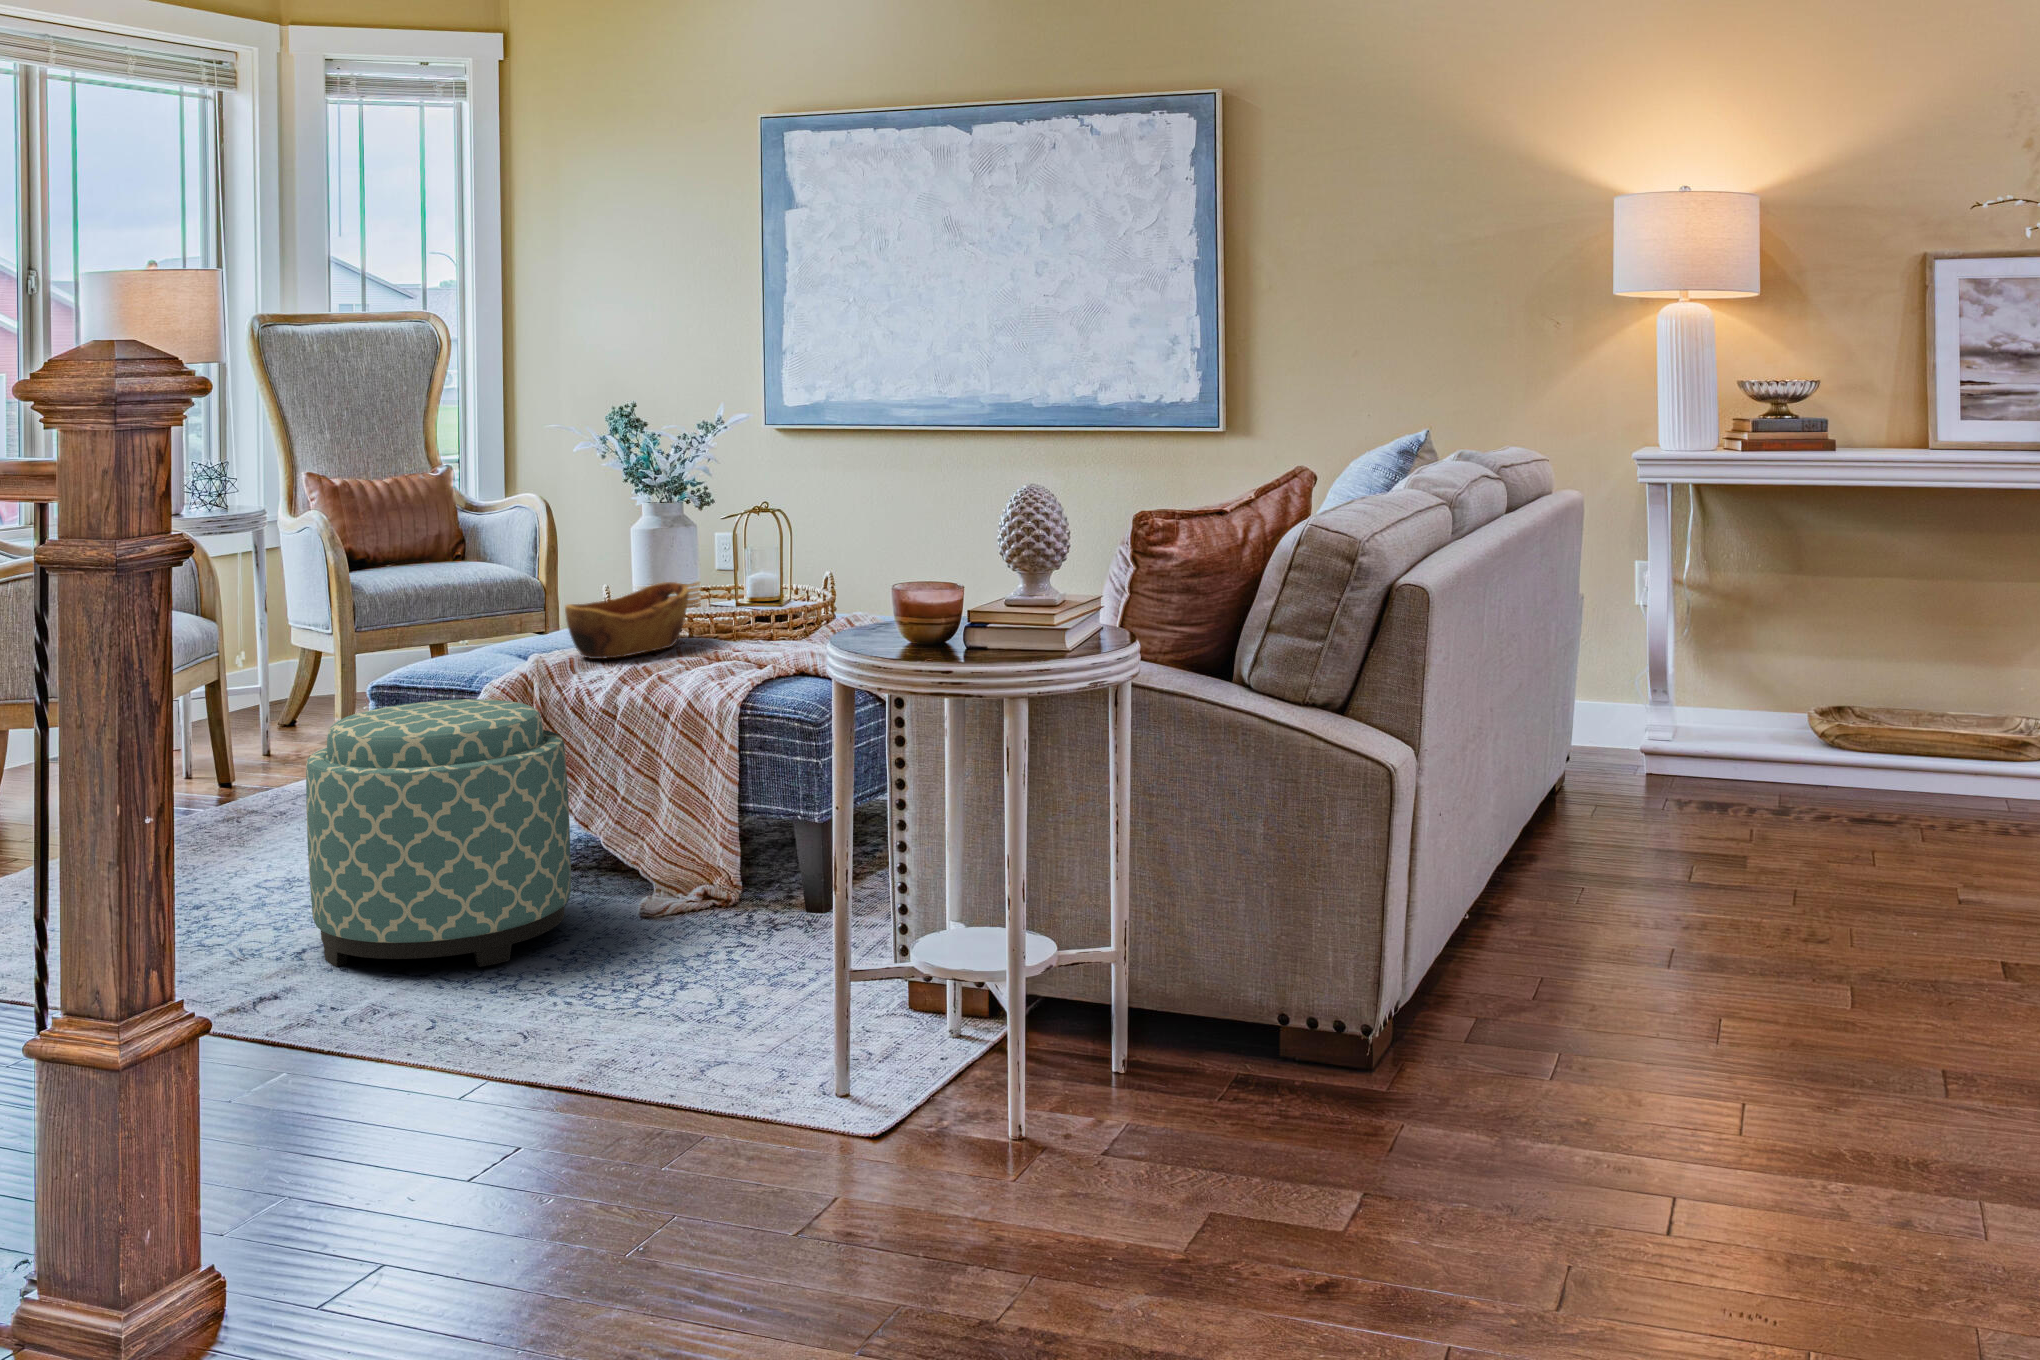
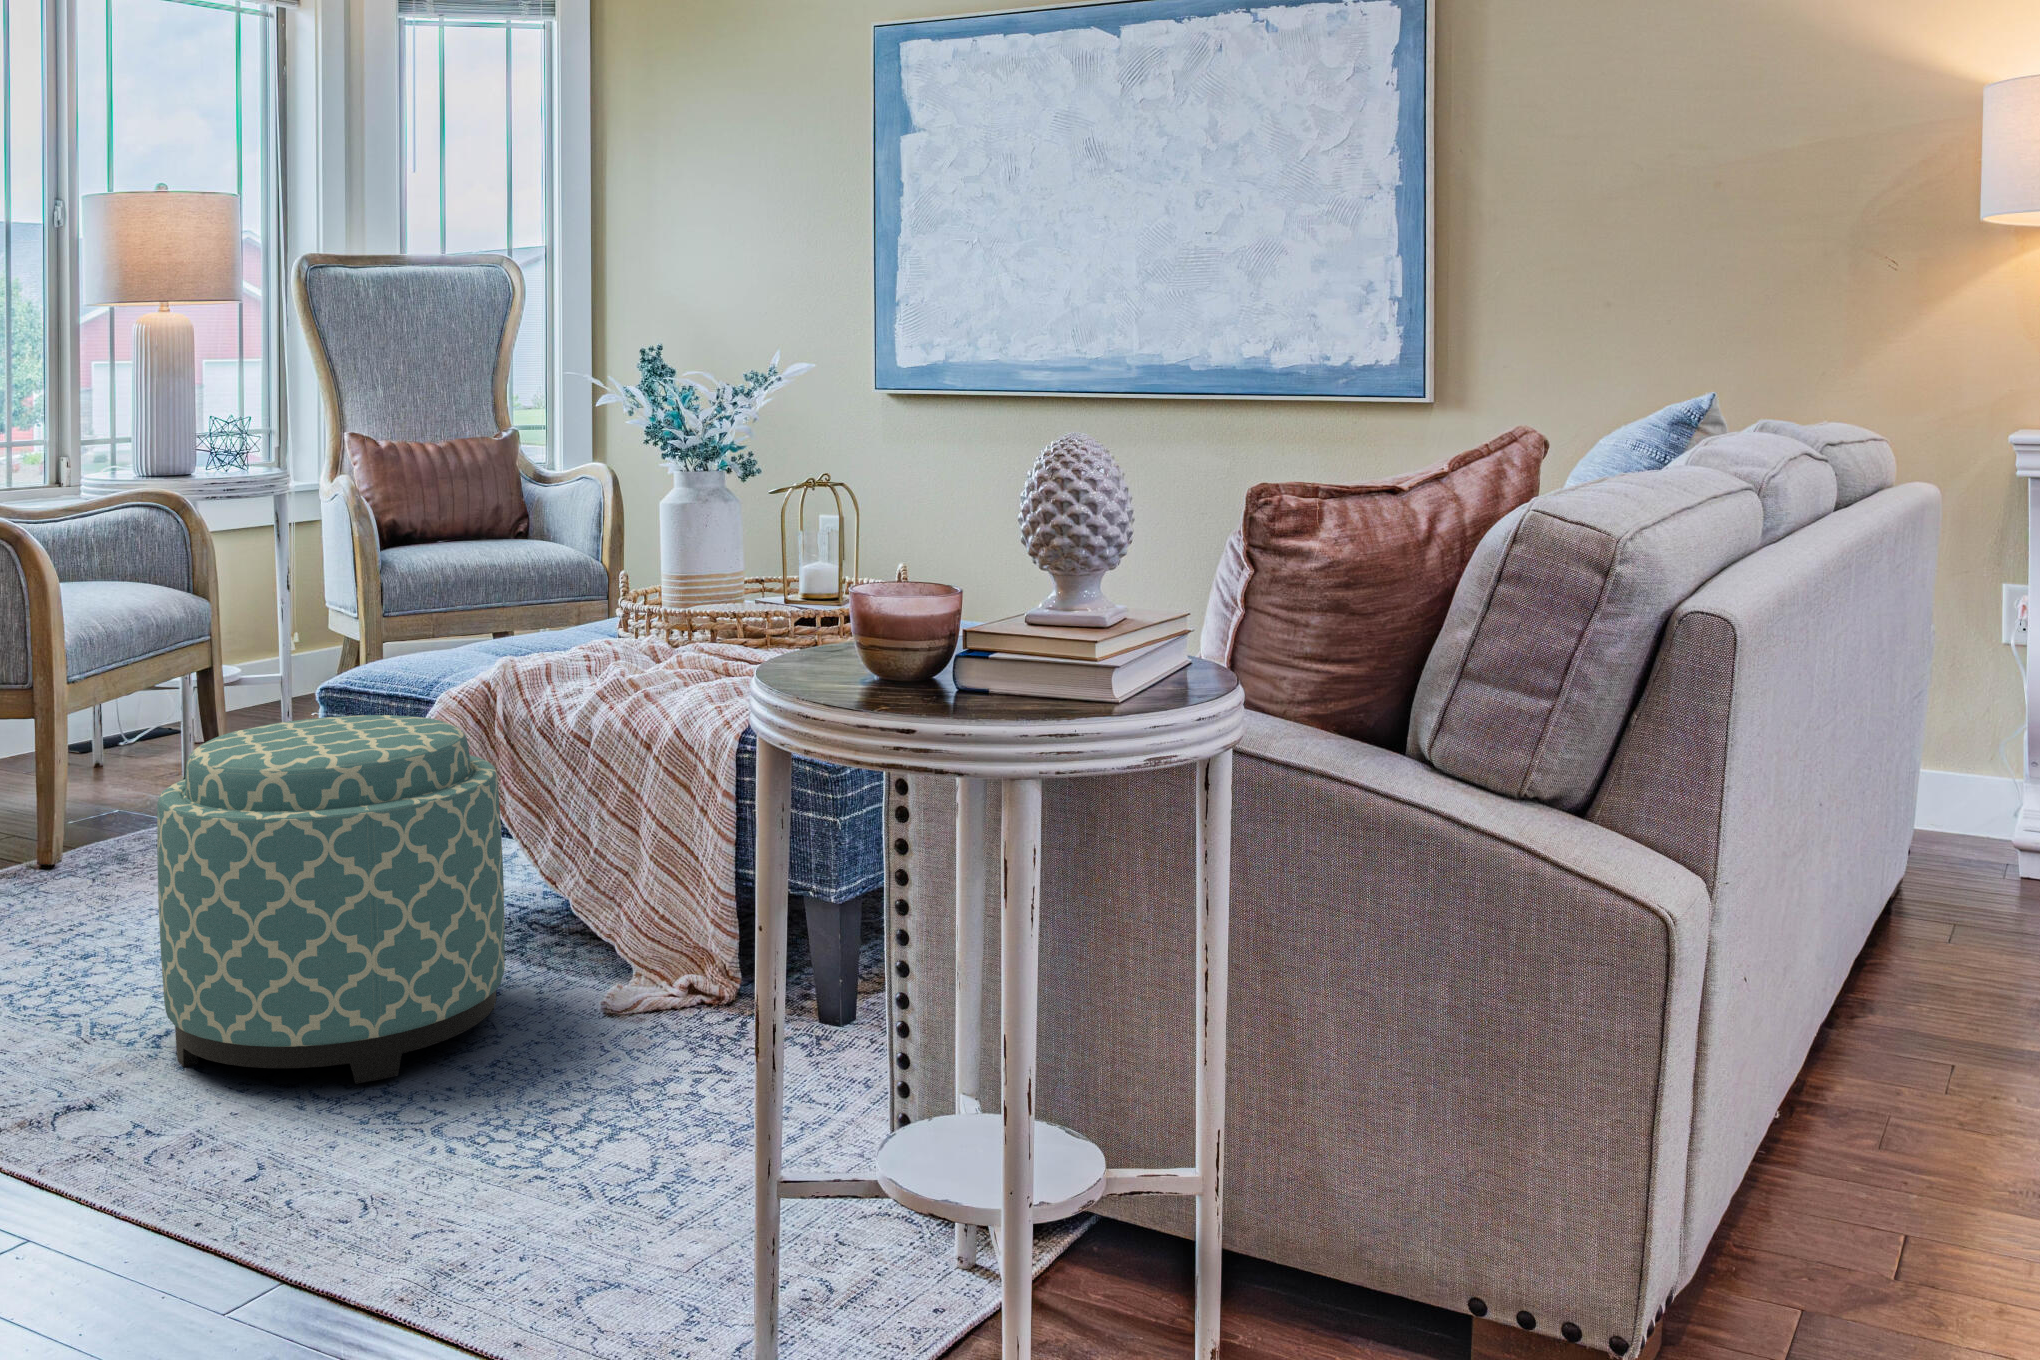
wooden bowl: present [565,582,689,659] -> none [546,567,711,663]

